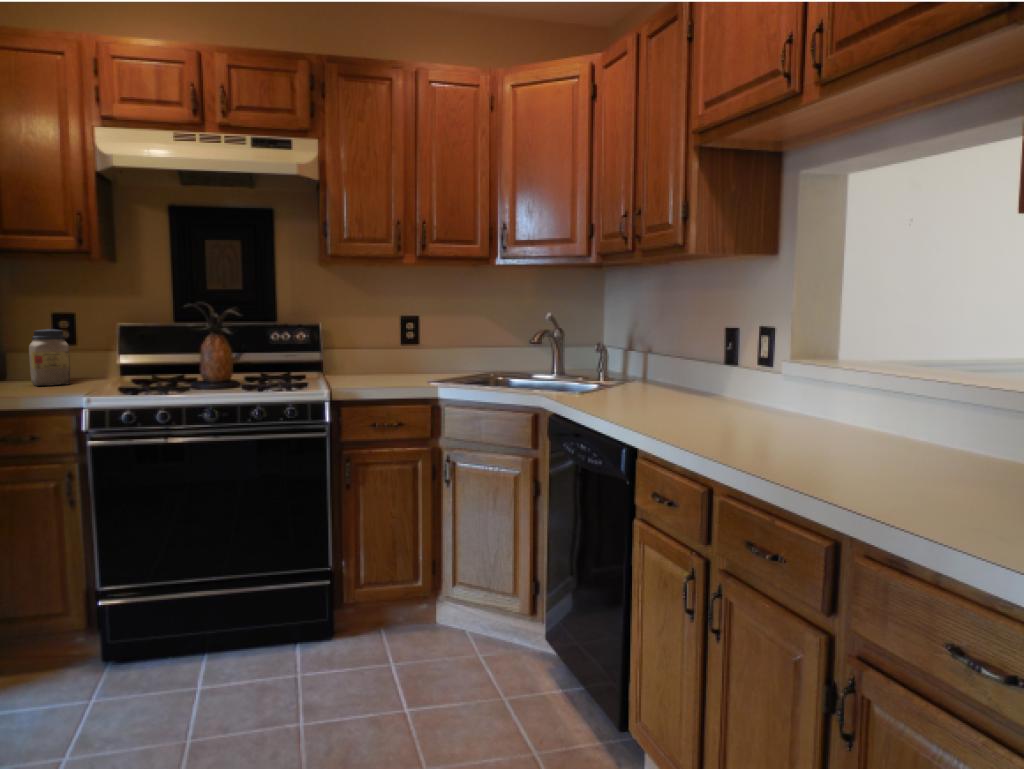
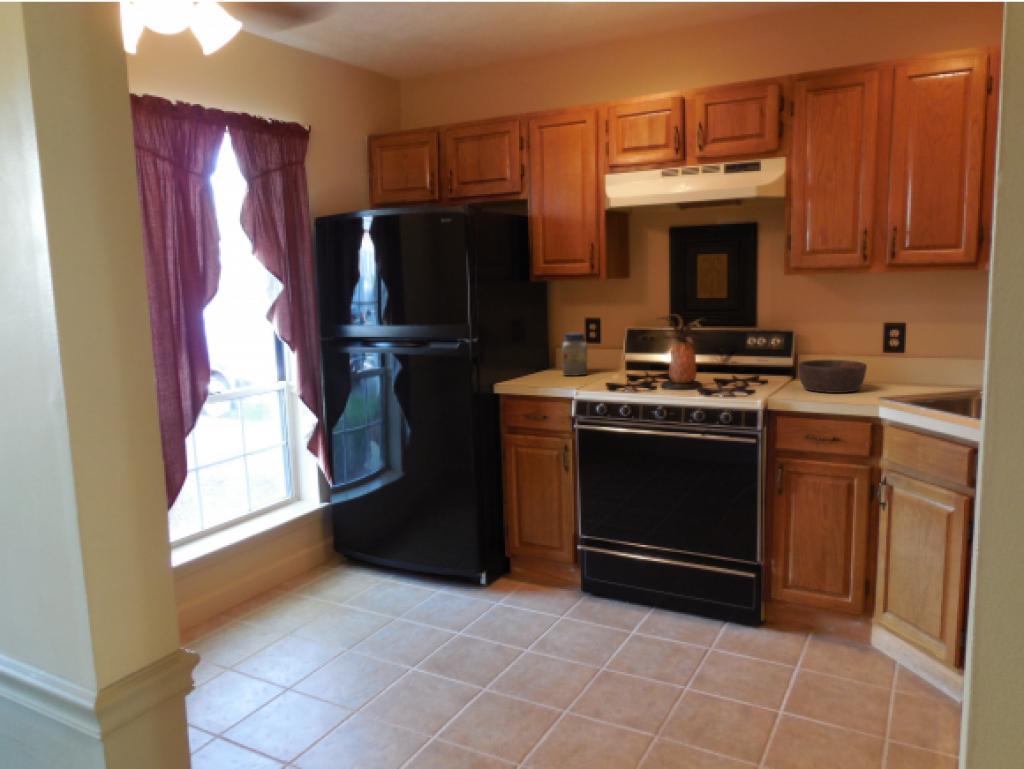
wooden bowl: none [341,351,405,382] -> present [798,360,867,393]

